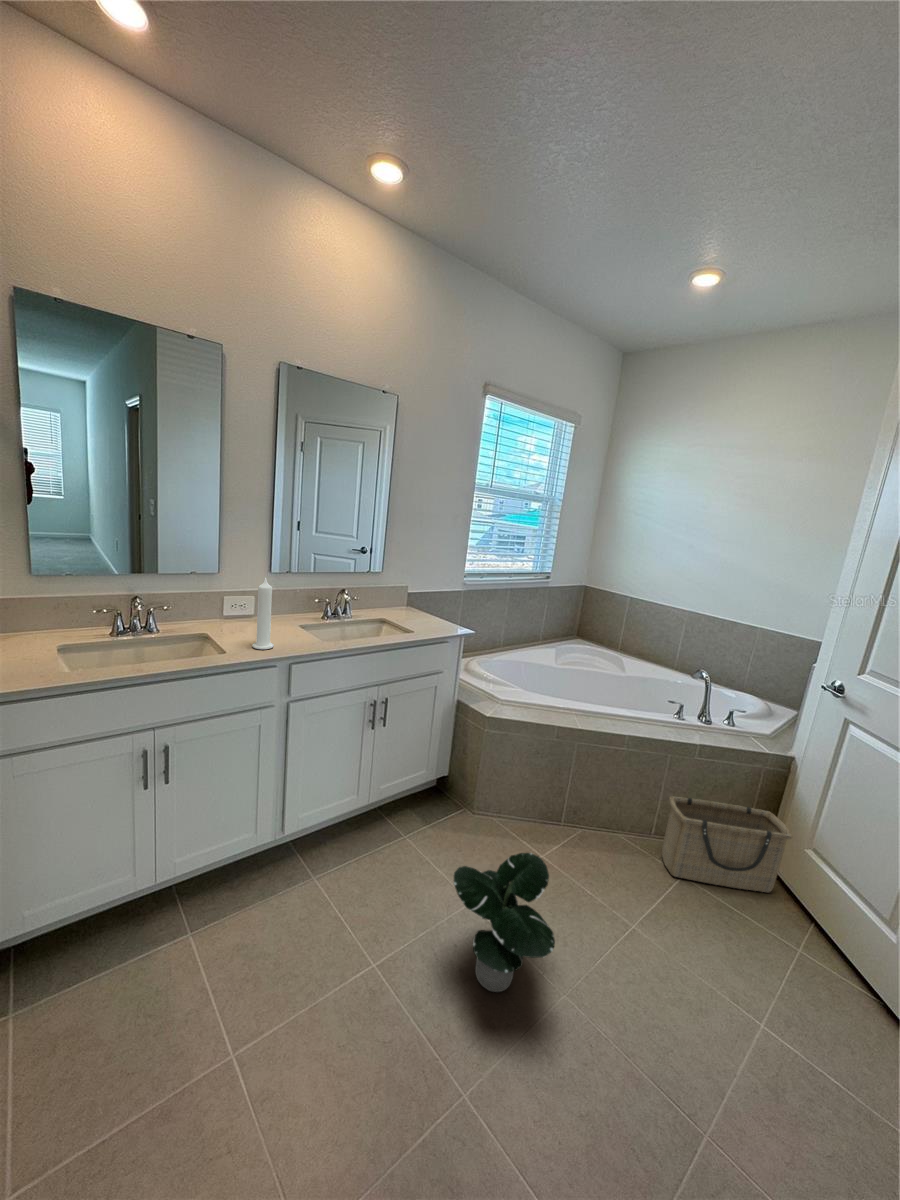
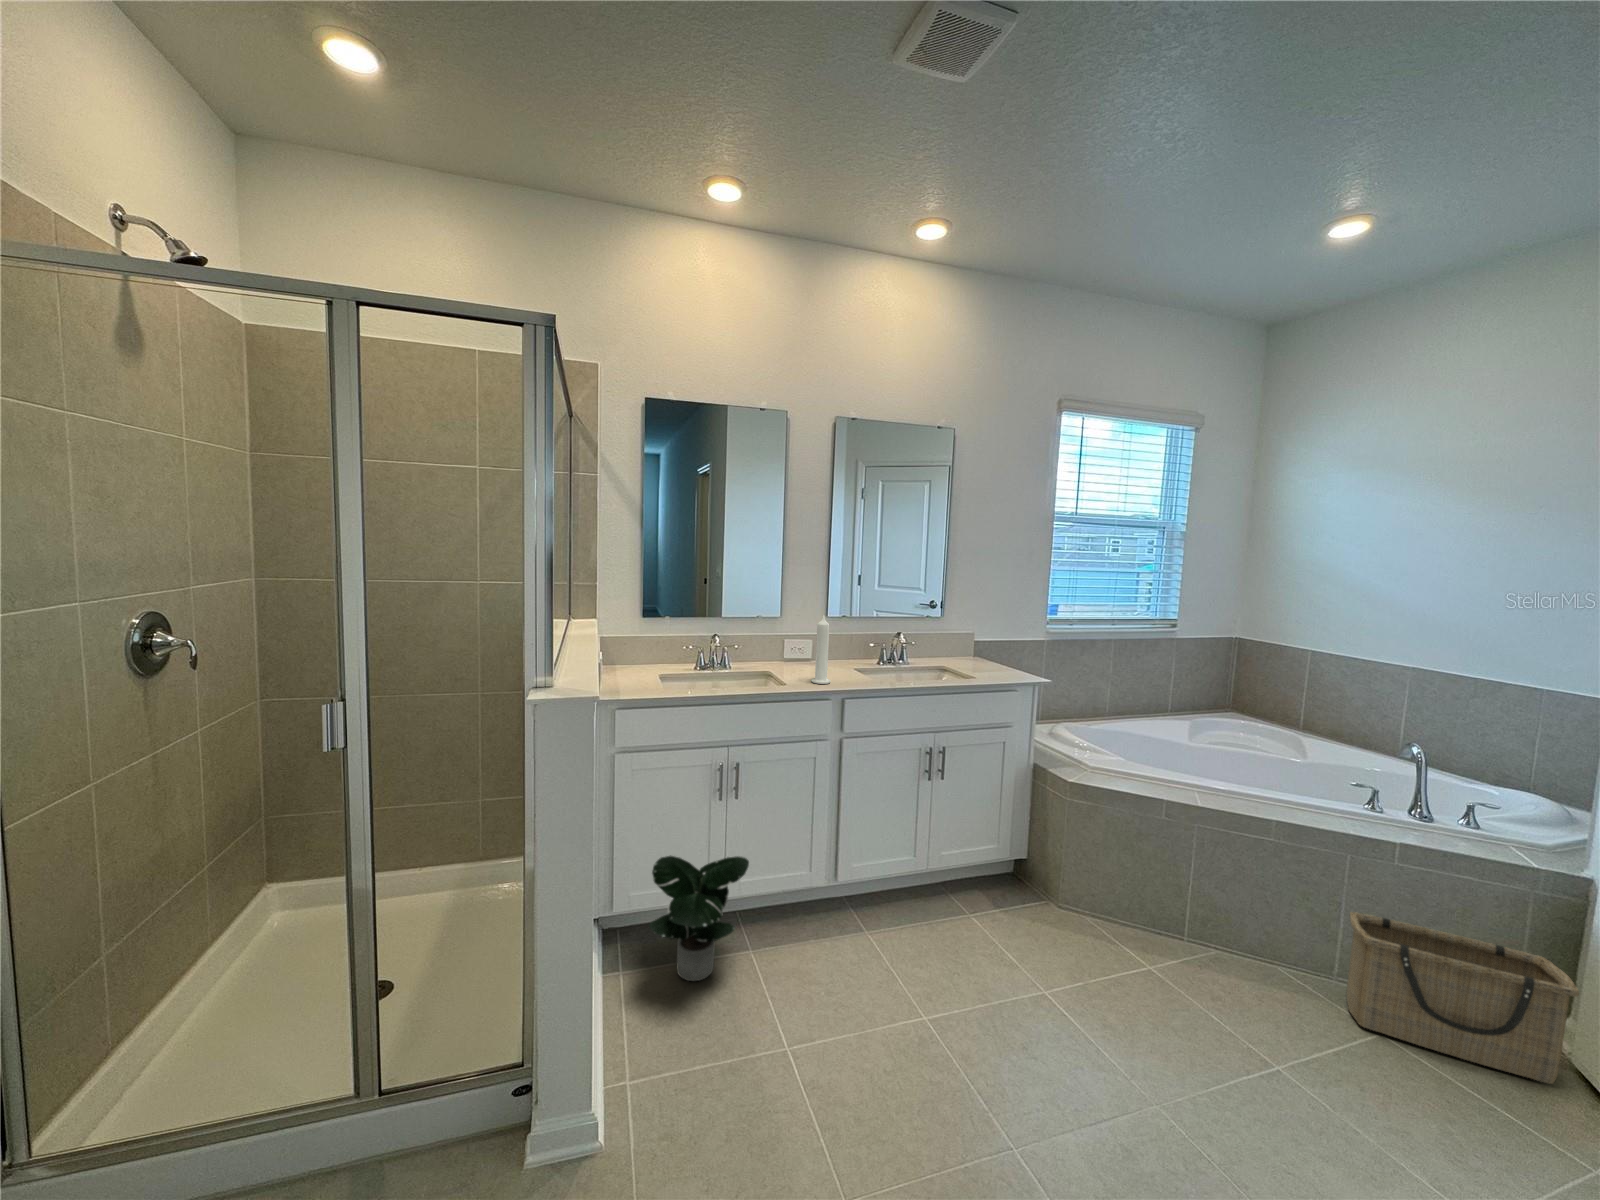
potted plant: present [454,853,555,992] -> present [649,856,749,981]

